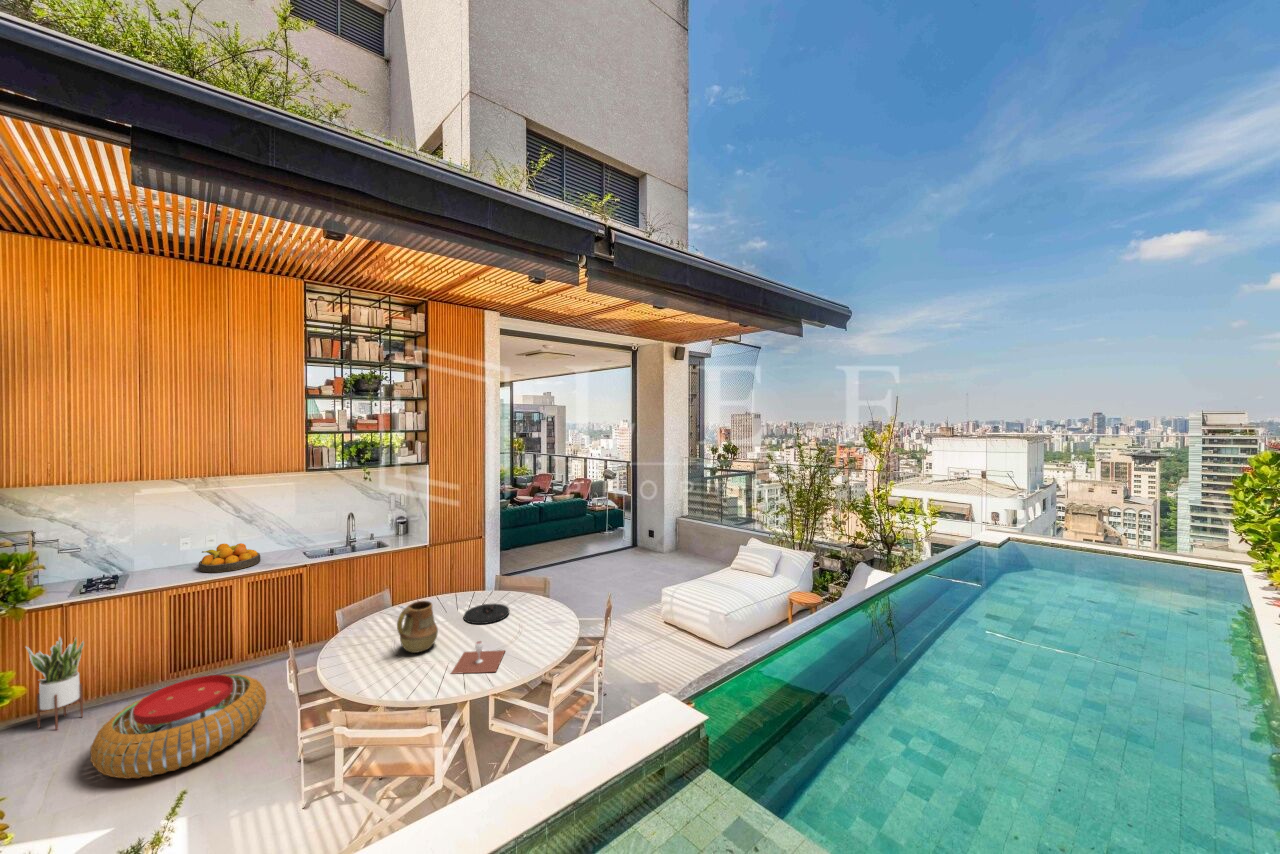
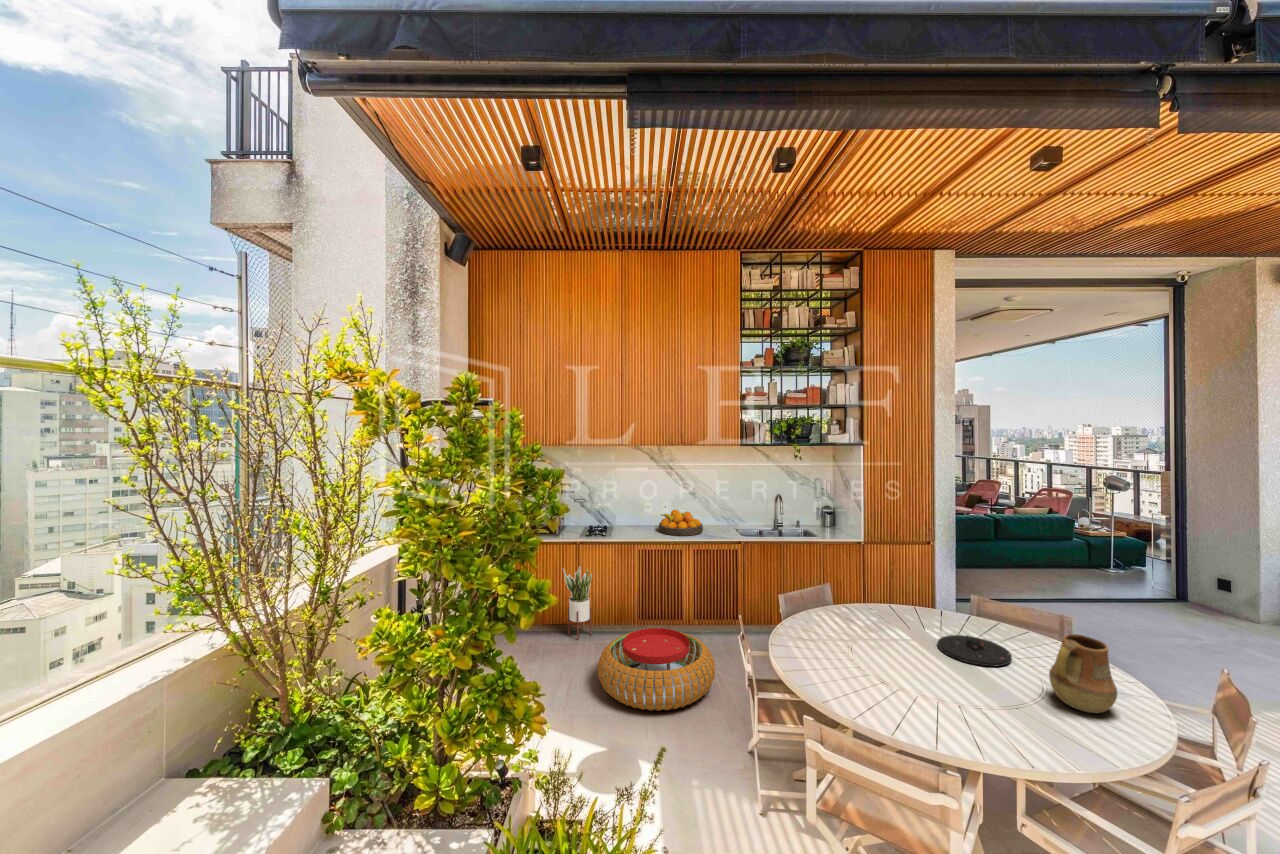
pitcher: present [397,601,438,653] -> present [1049,634,1117,713]
wine glass: present [451,641,505,674] -> none [947,692,1031,751]

